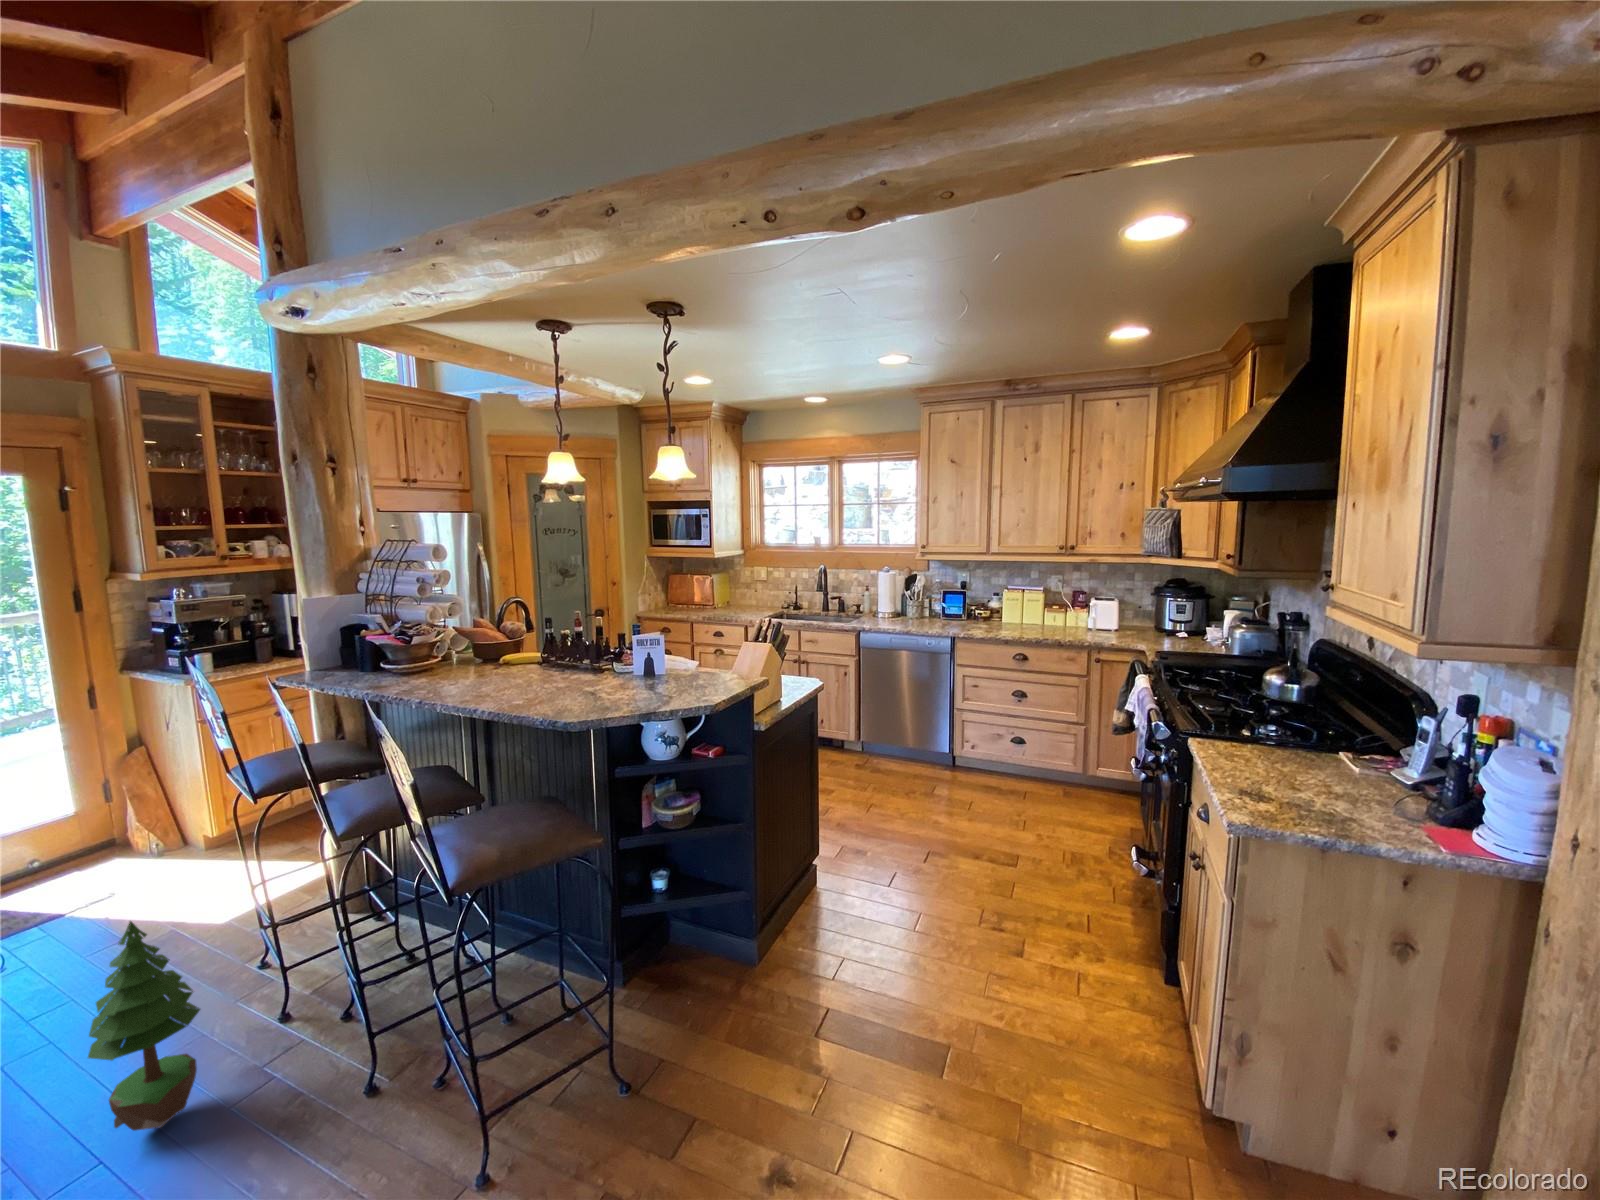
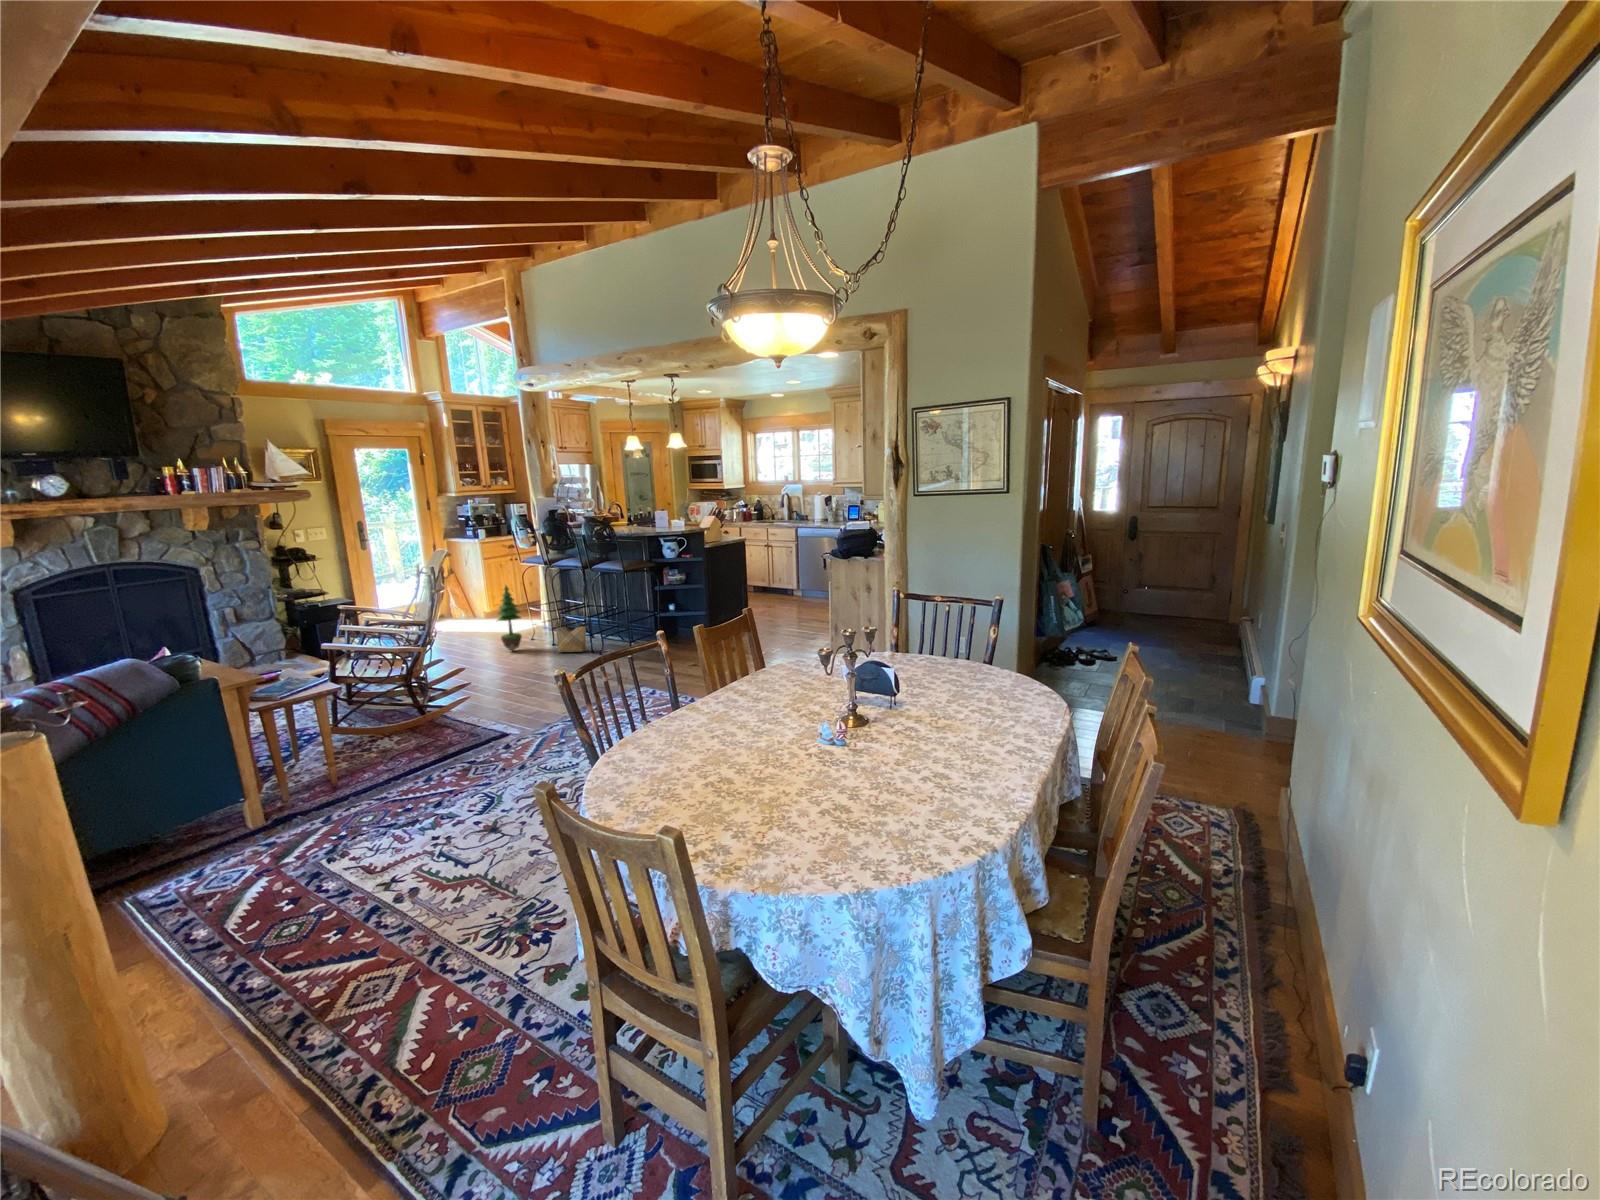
woven basket: none [305,987,417,1143] -> present [556,612,586,652]

